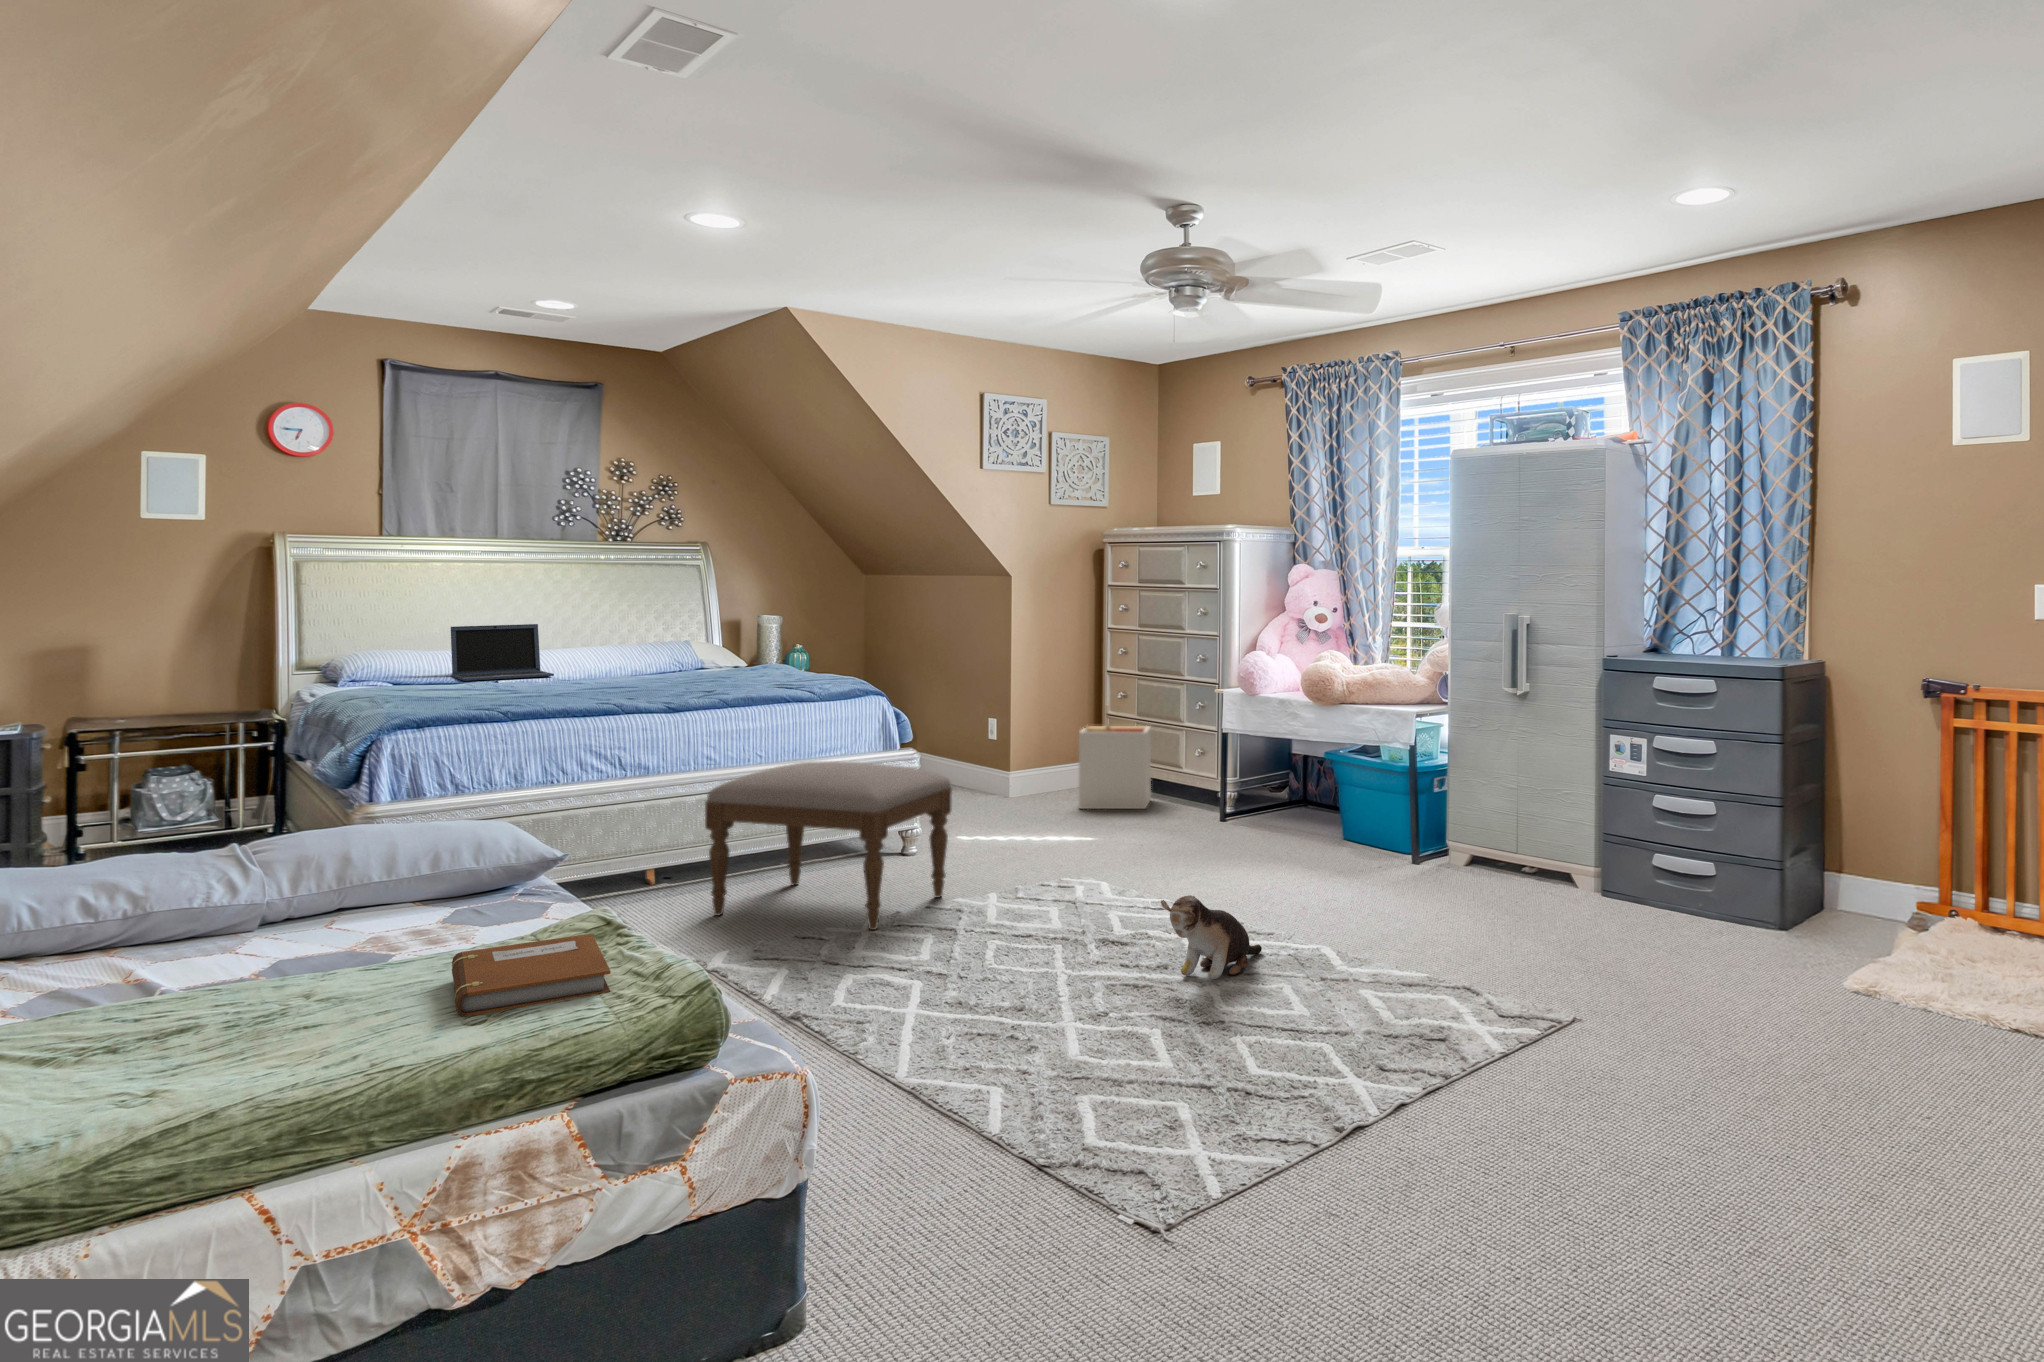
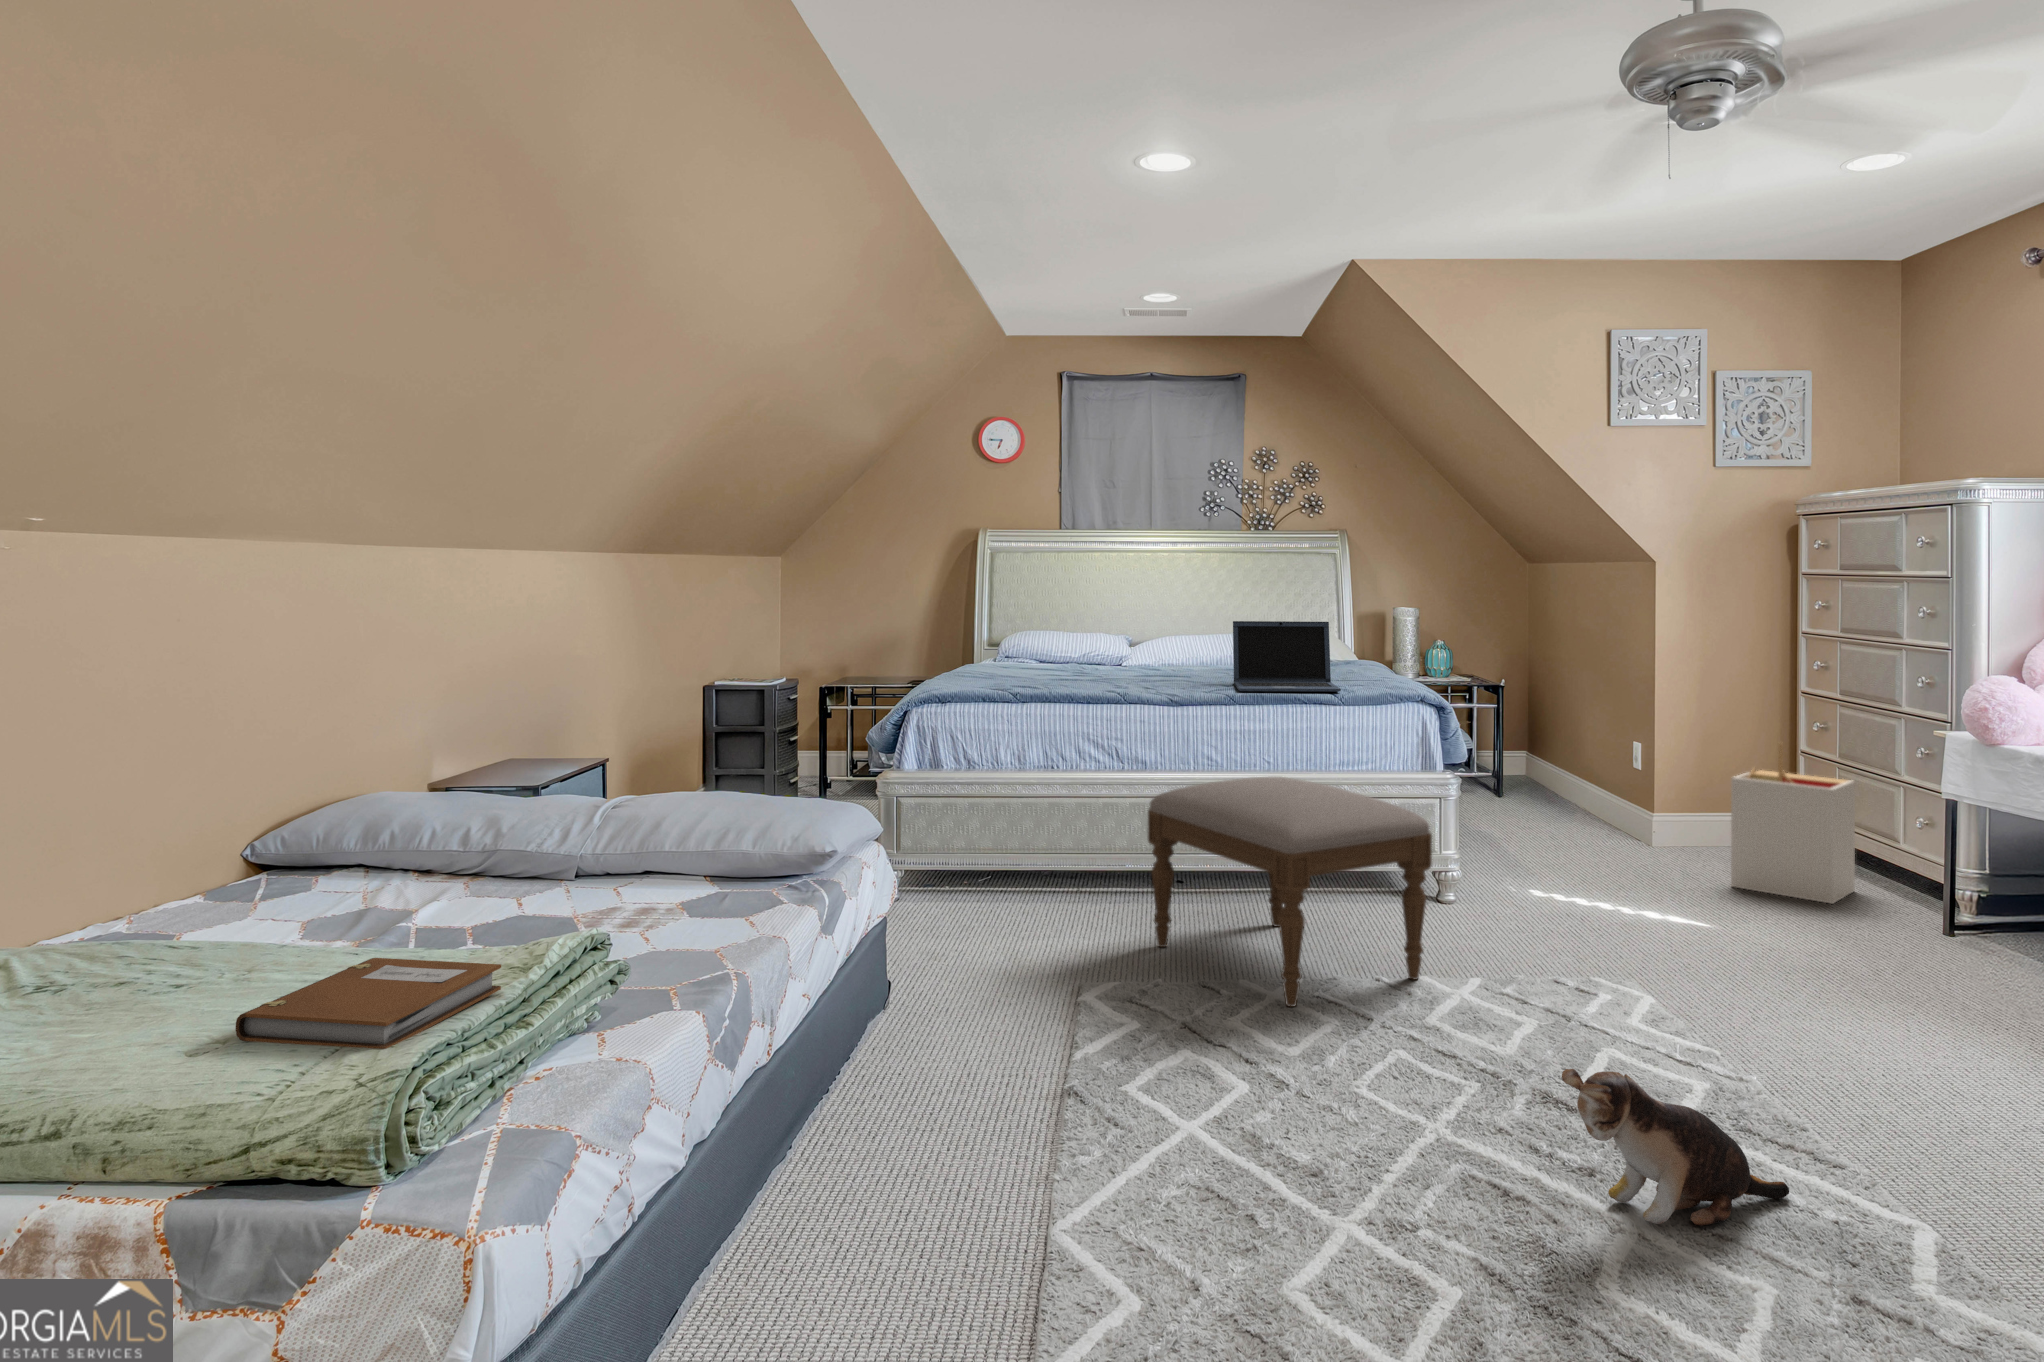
laptop: present [451,624,554,681] -> present [1233,621,1341,692]

